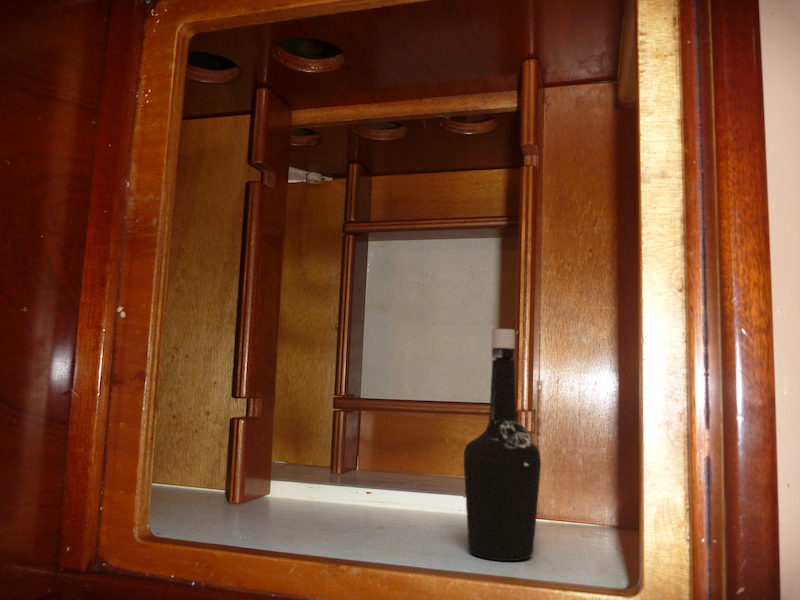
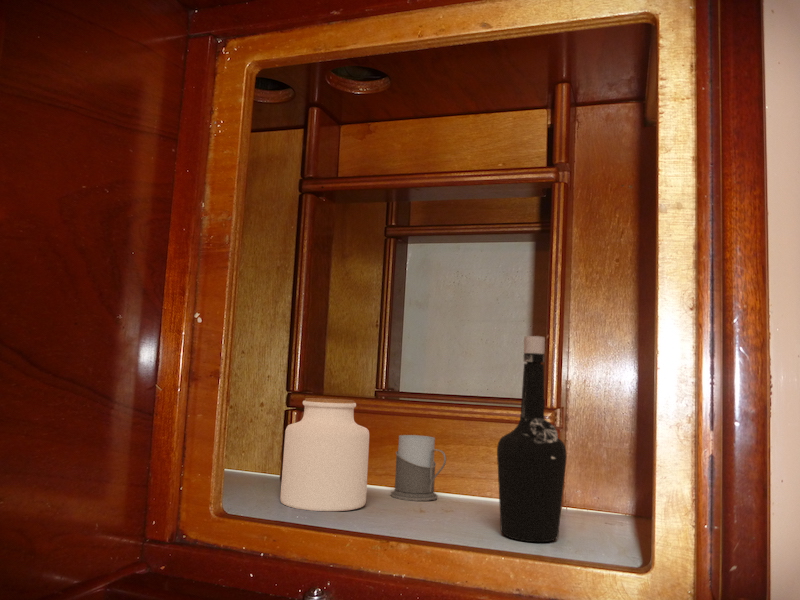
jar: none [221,404,322,532] -> present [280,398,369,511]
mug: none [348,444,409,517] -> present [391,435,446,501]

